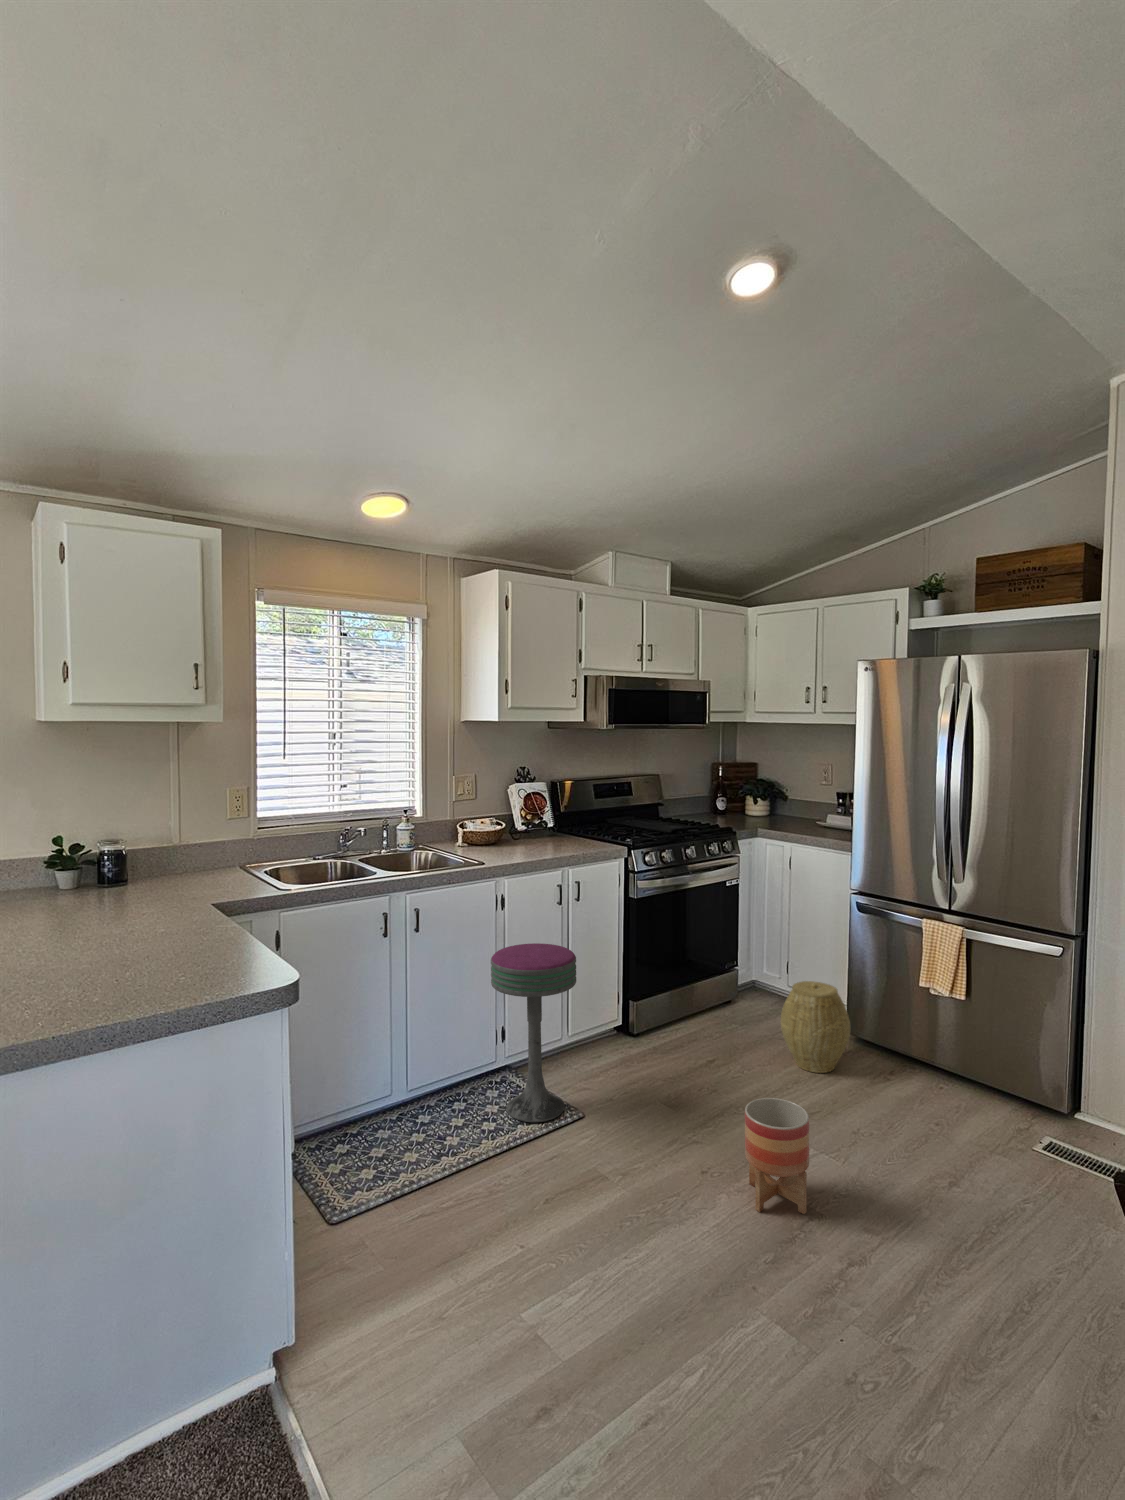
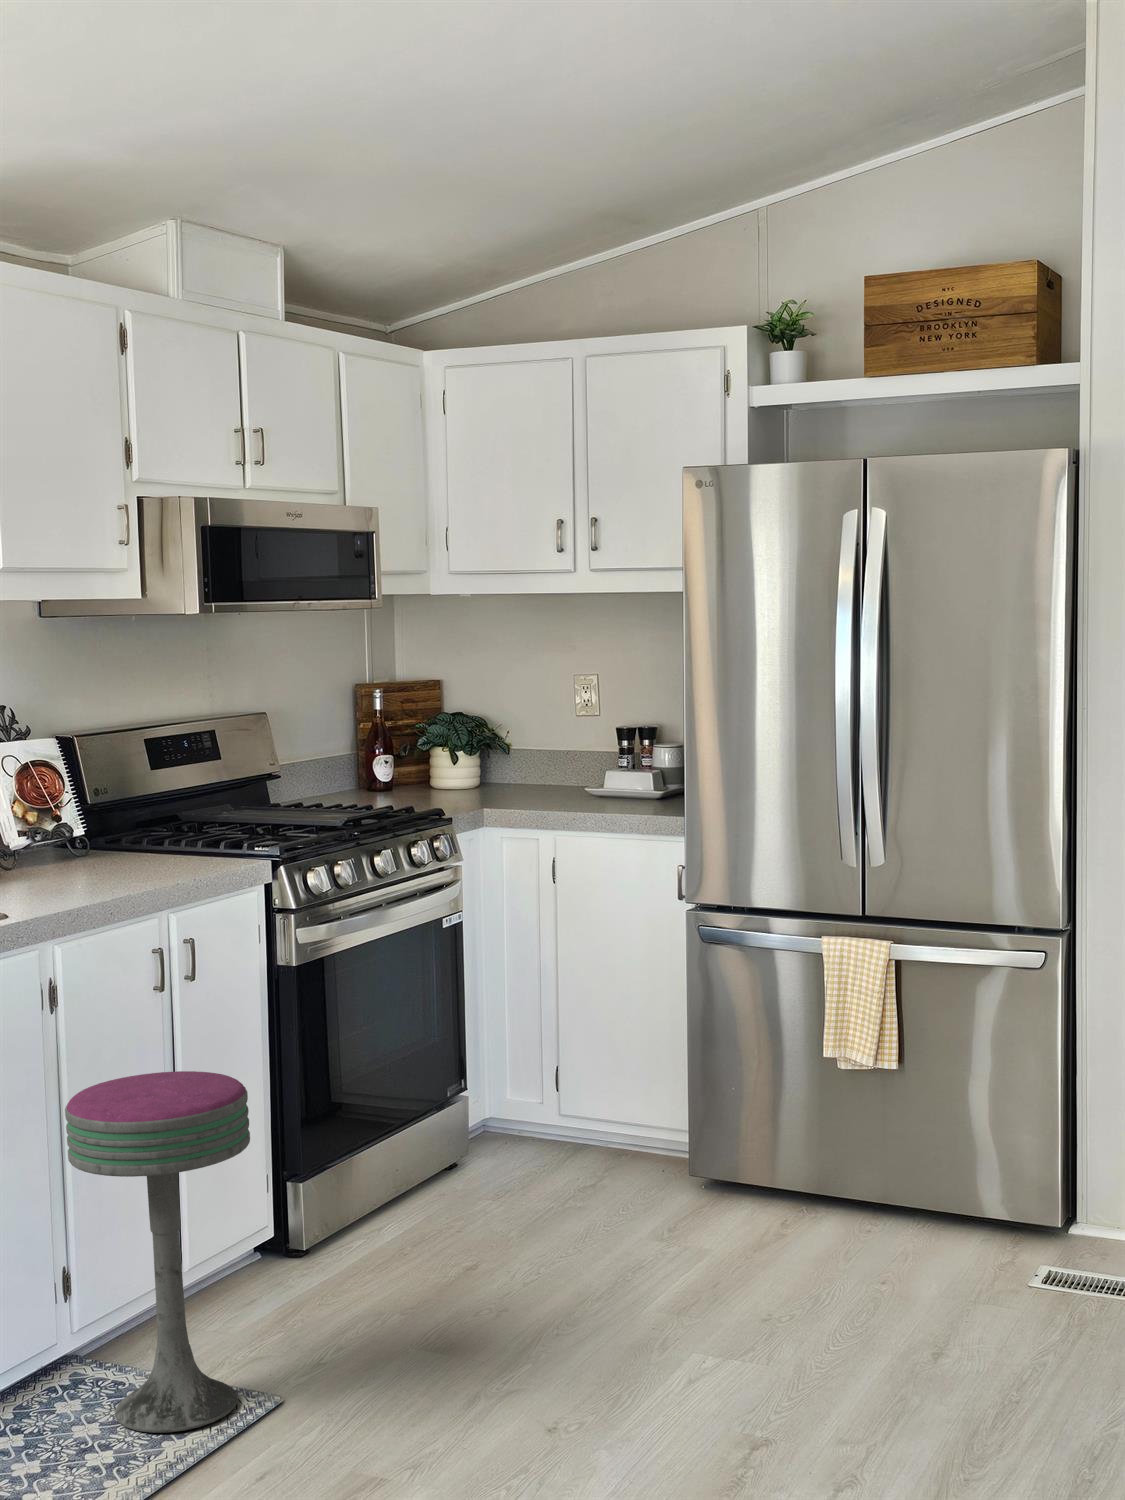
woven basket: present [780,981,850,1073] -> none [592,1085,717,1250]
planter: present [745,1098,809,1214] -> none [624,1268,740,1460]

